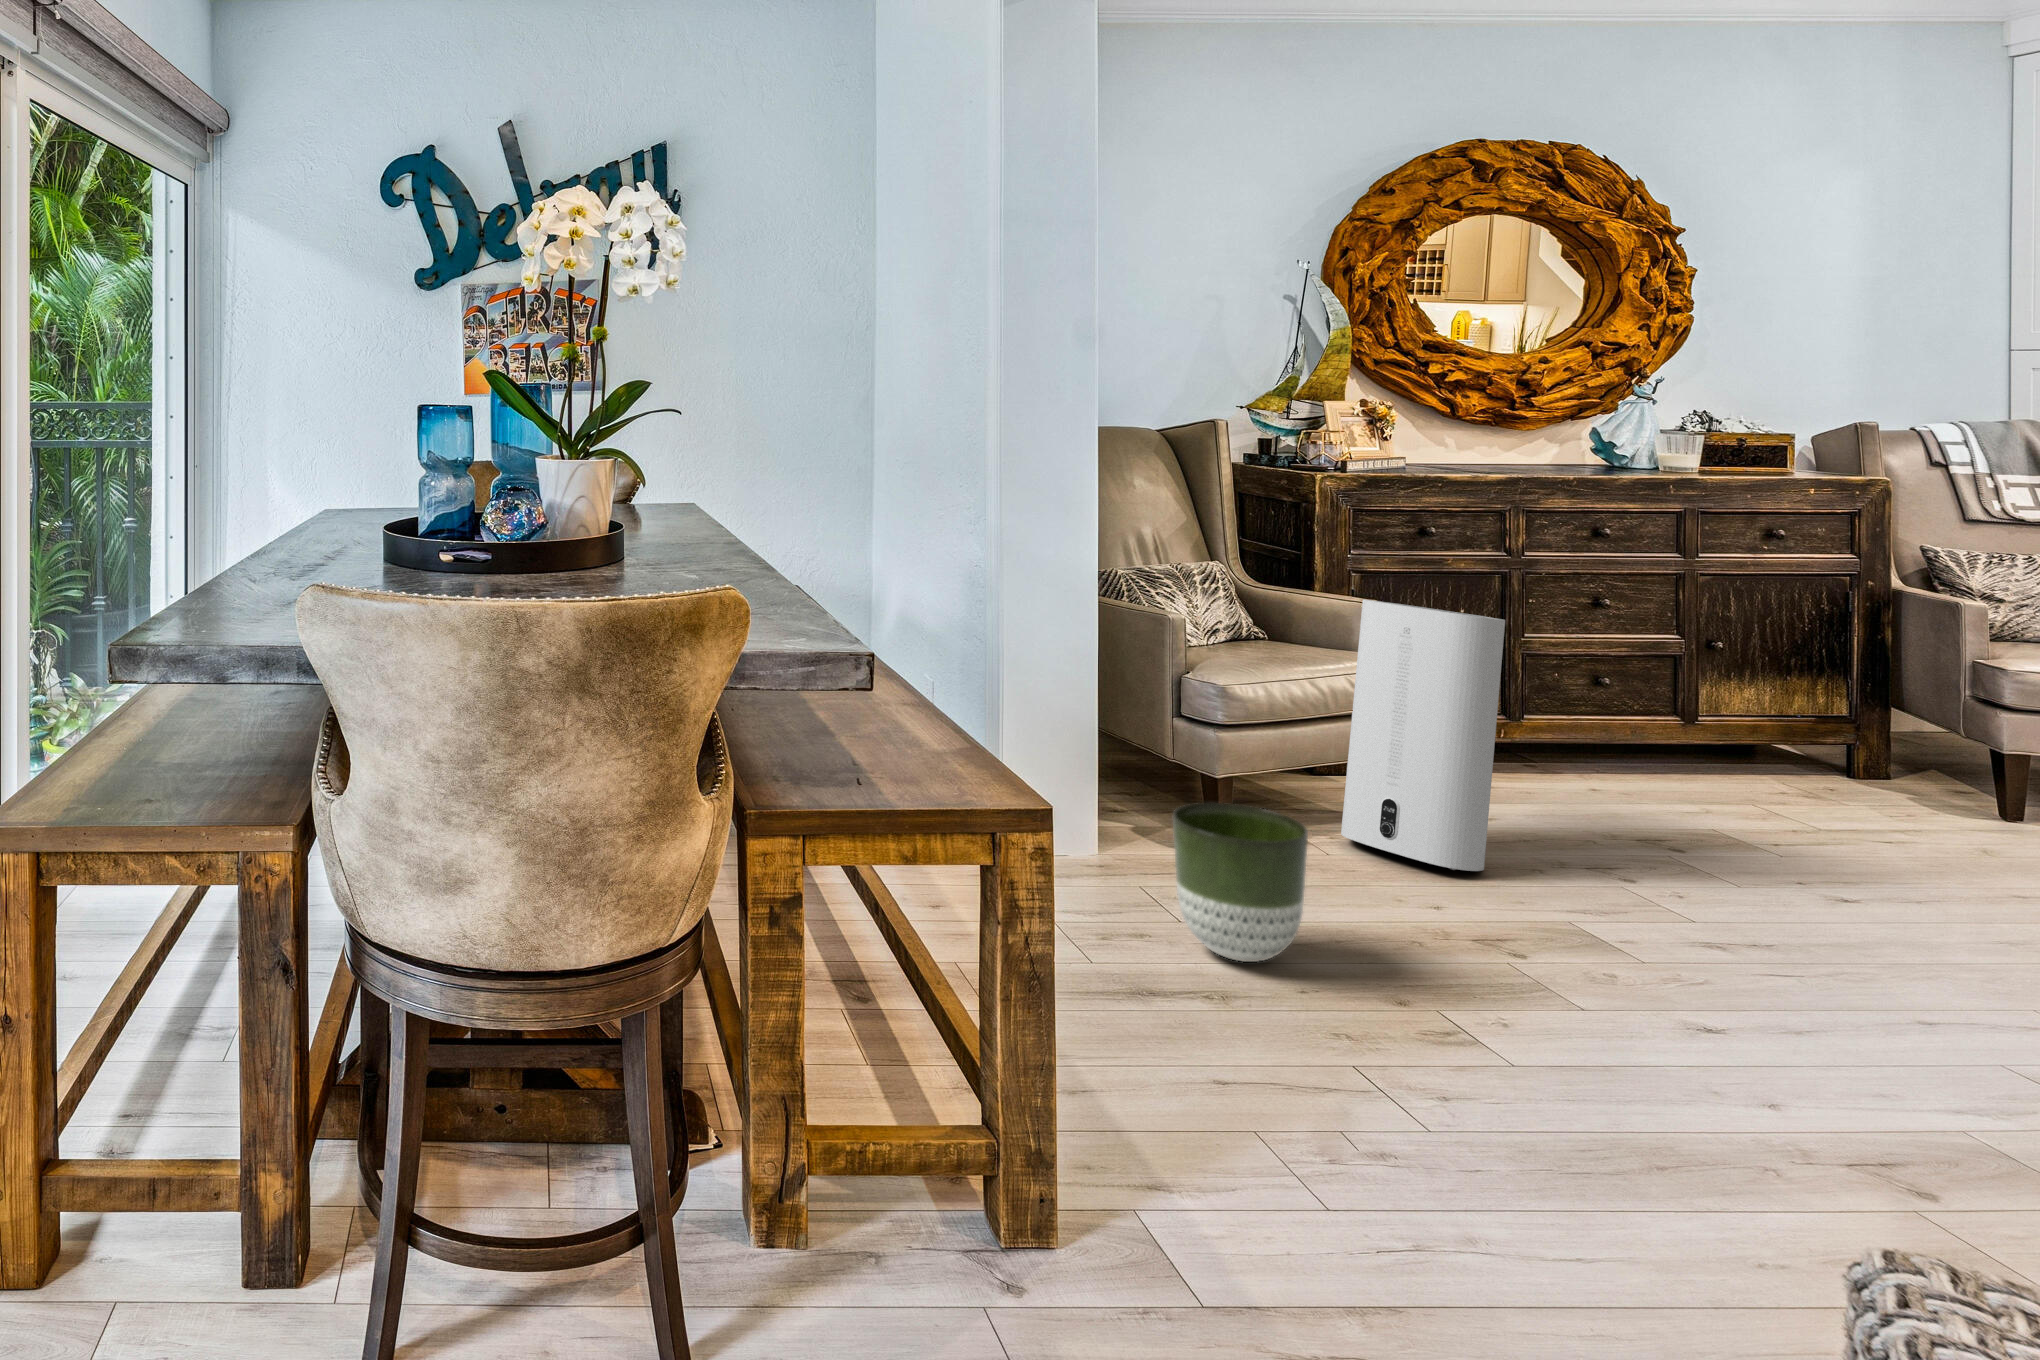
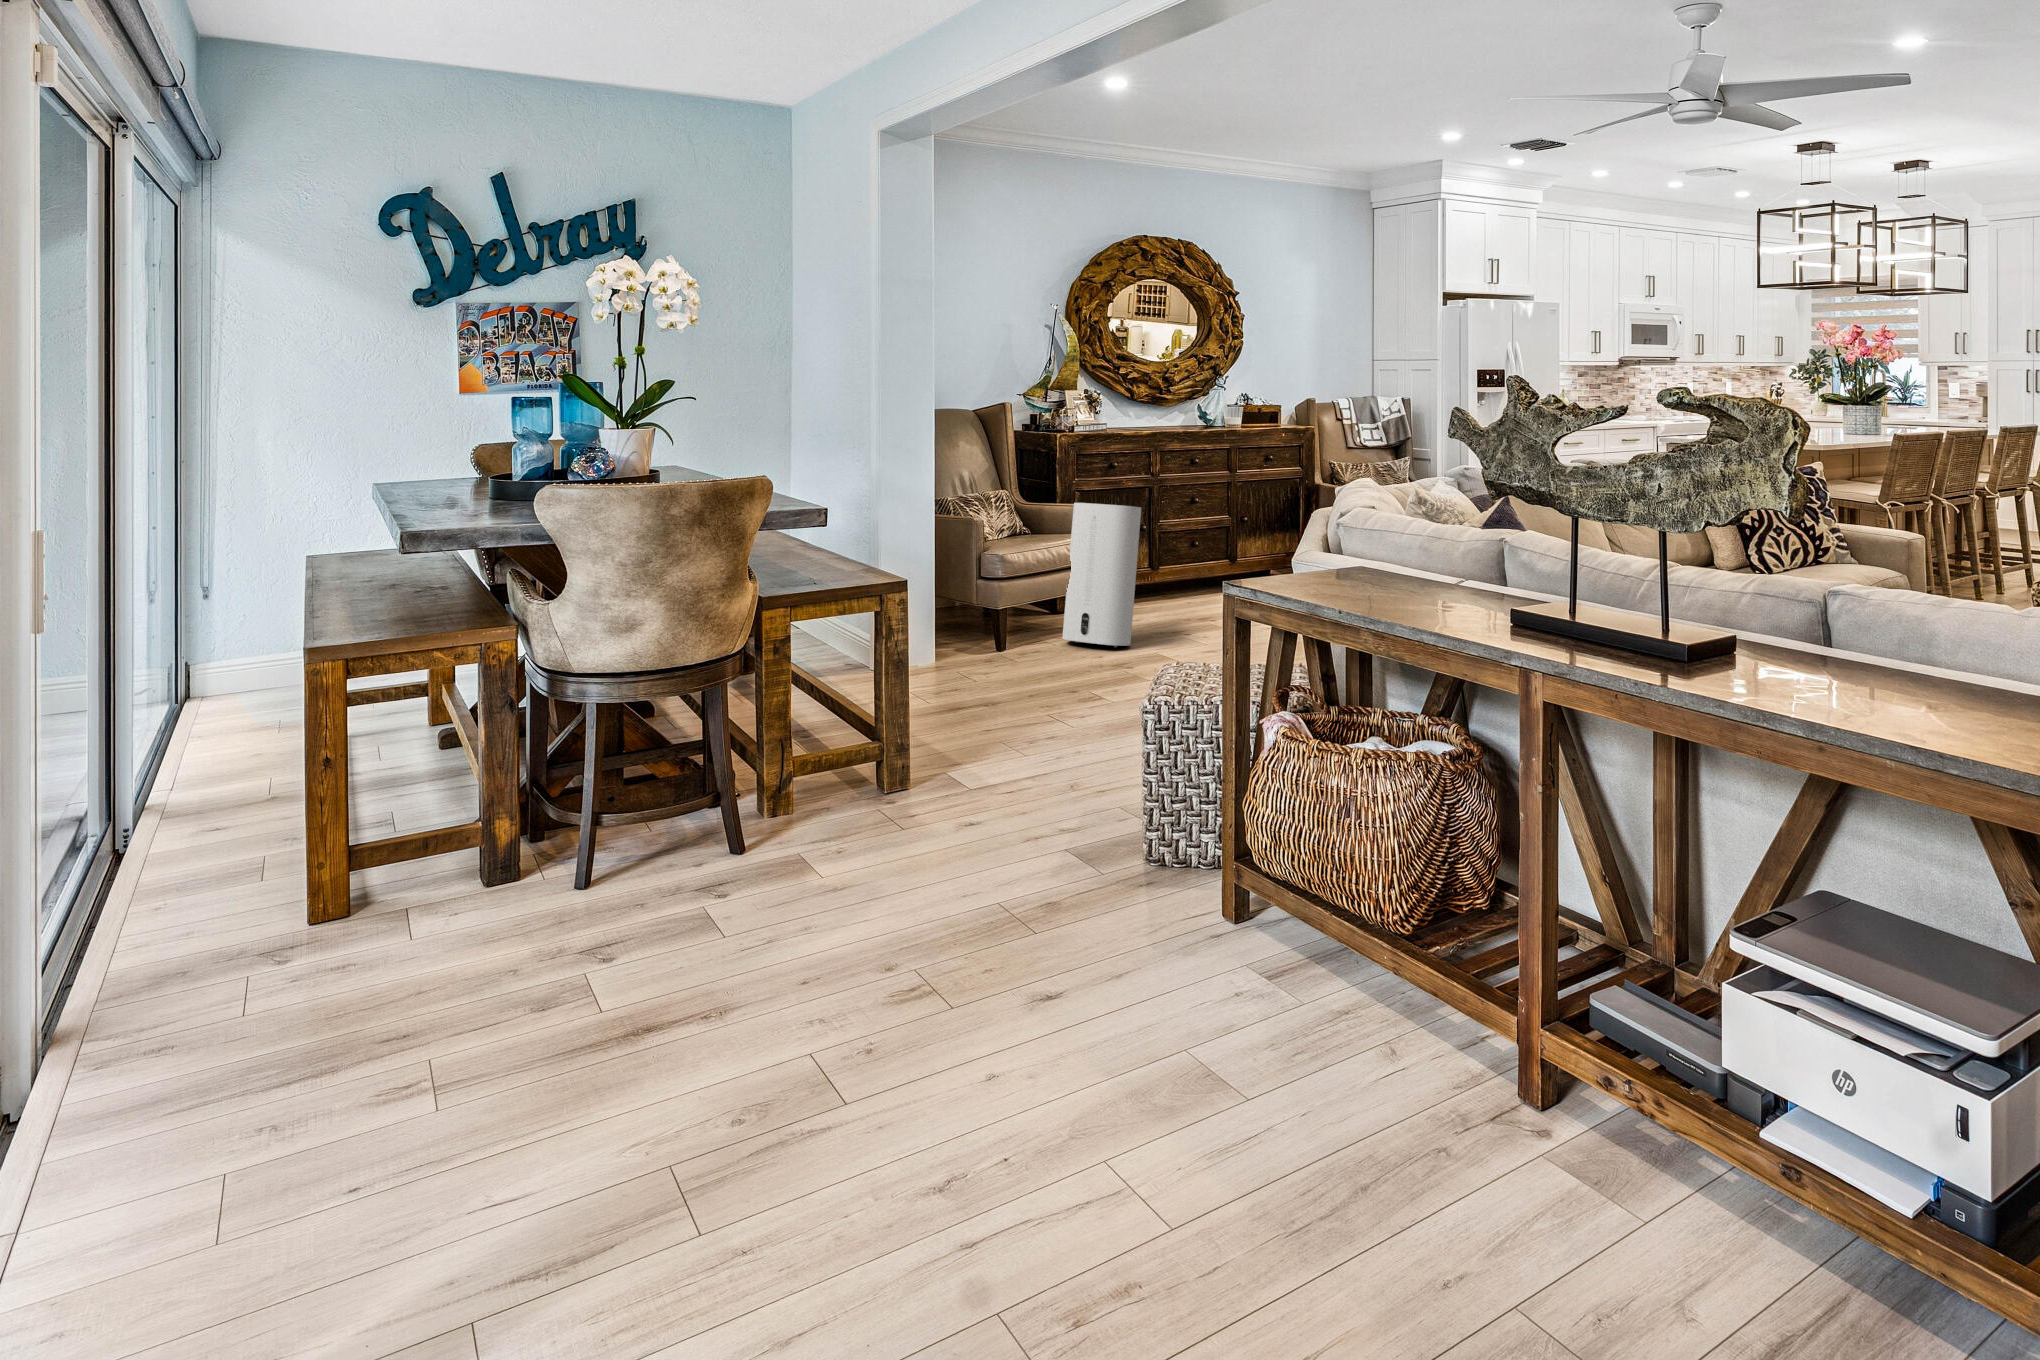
planter: present [1173,803,1308,962] -> none [971,614,1038,695]

